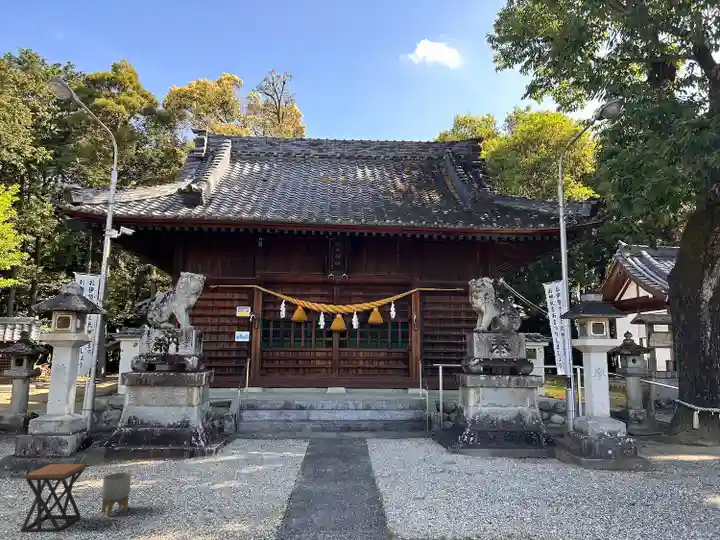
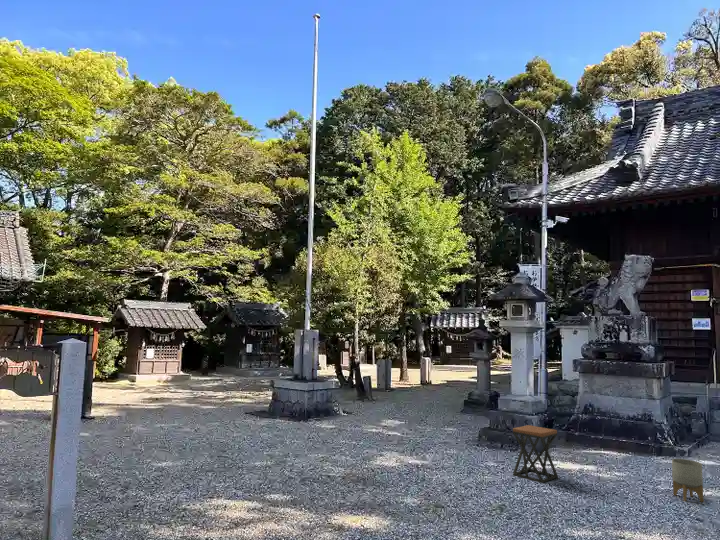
planter: present [102,473,131,516] -> present [672,459,704,502]

